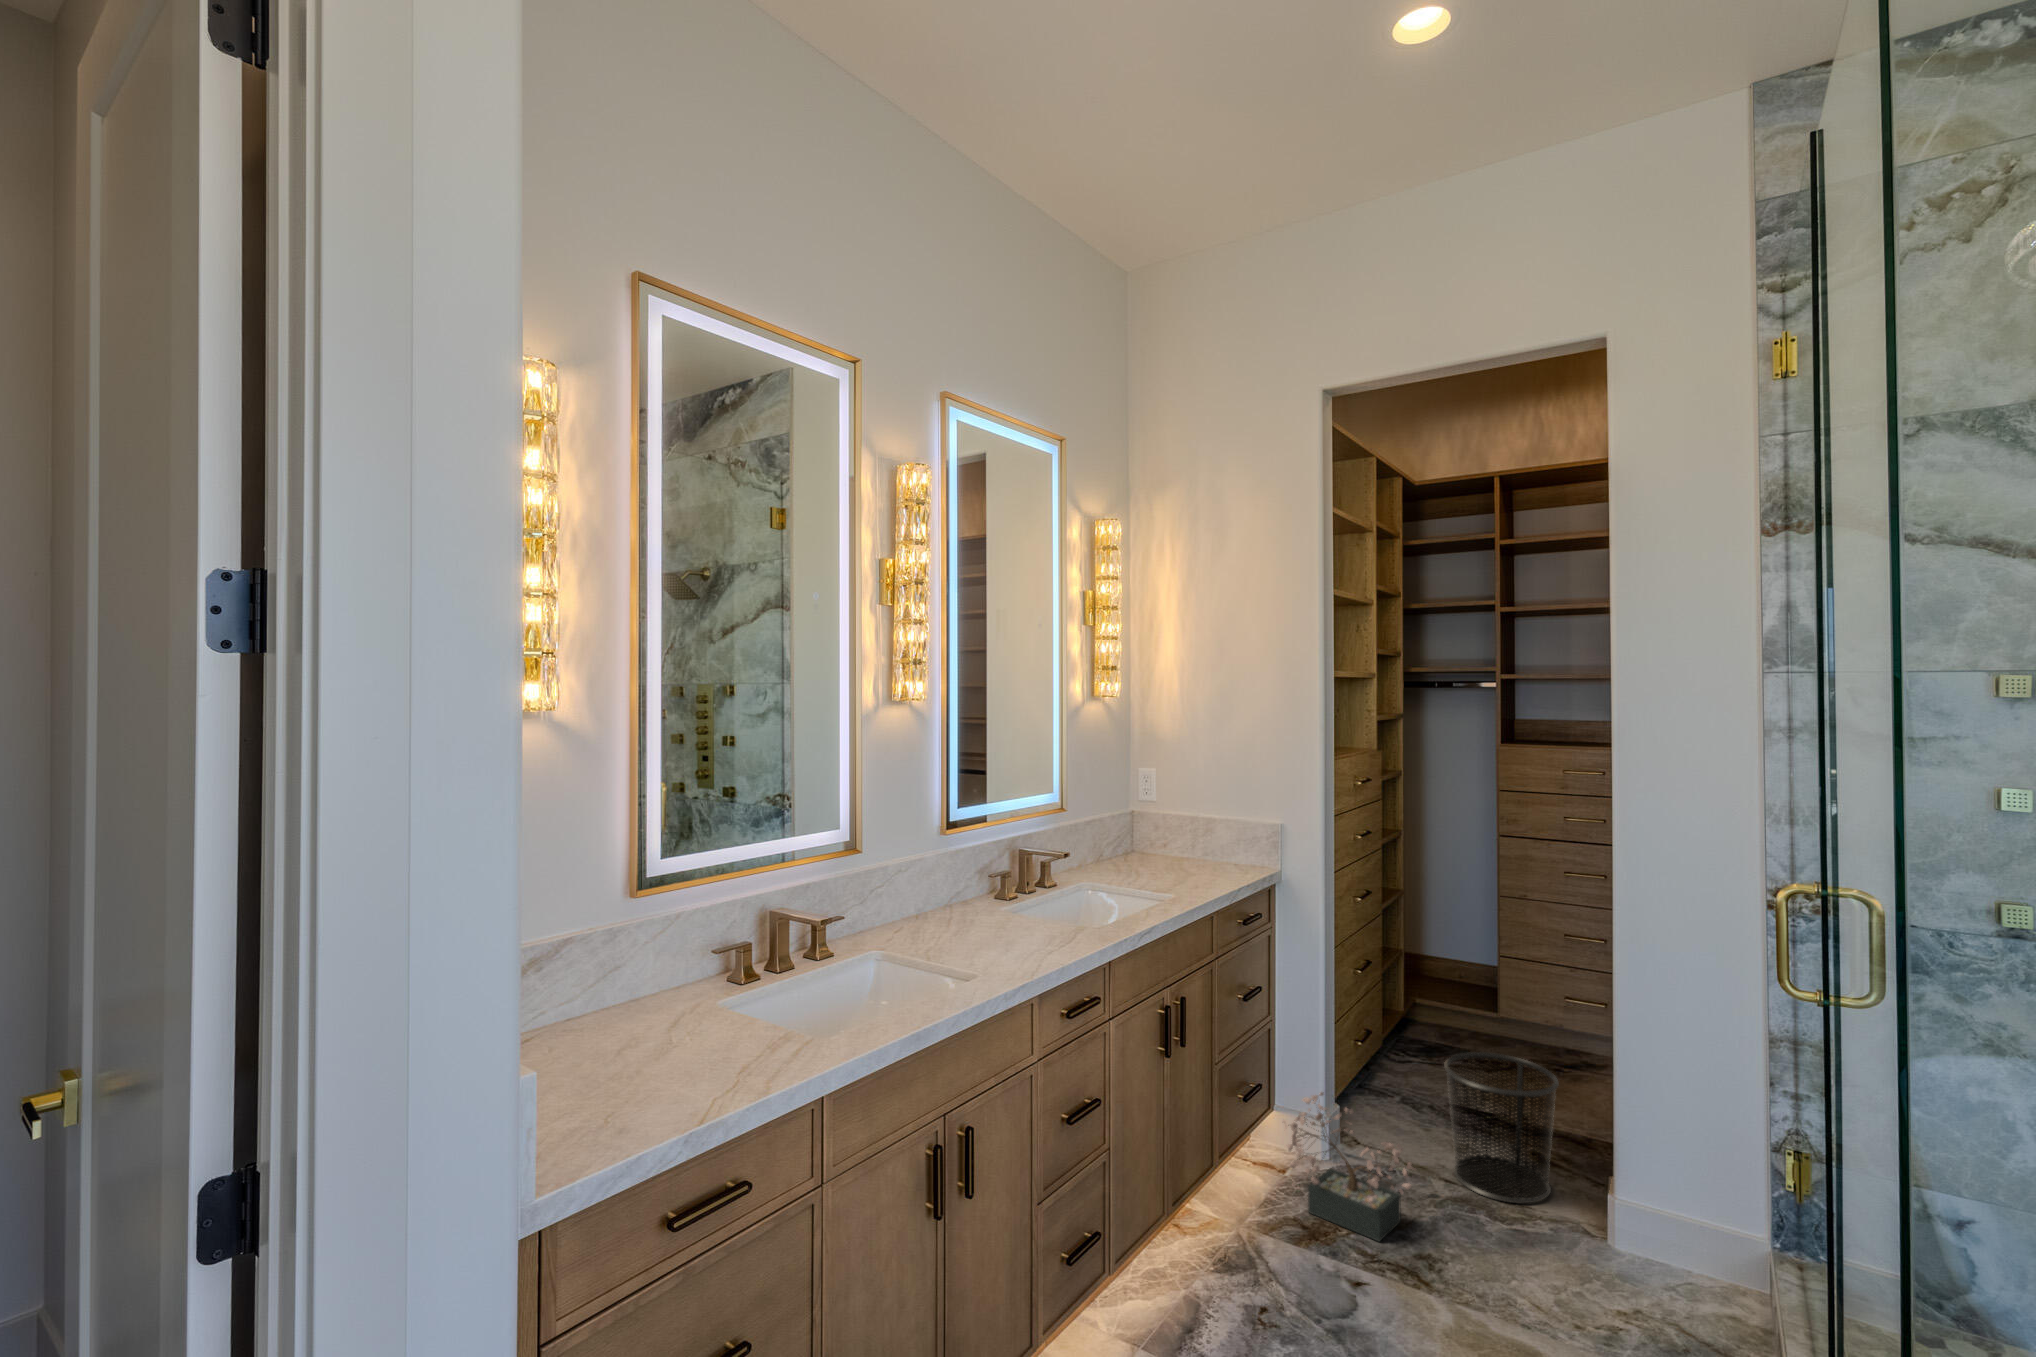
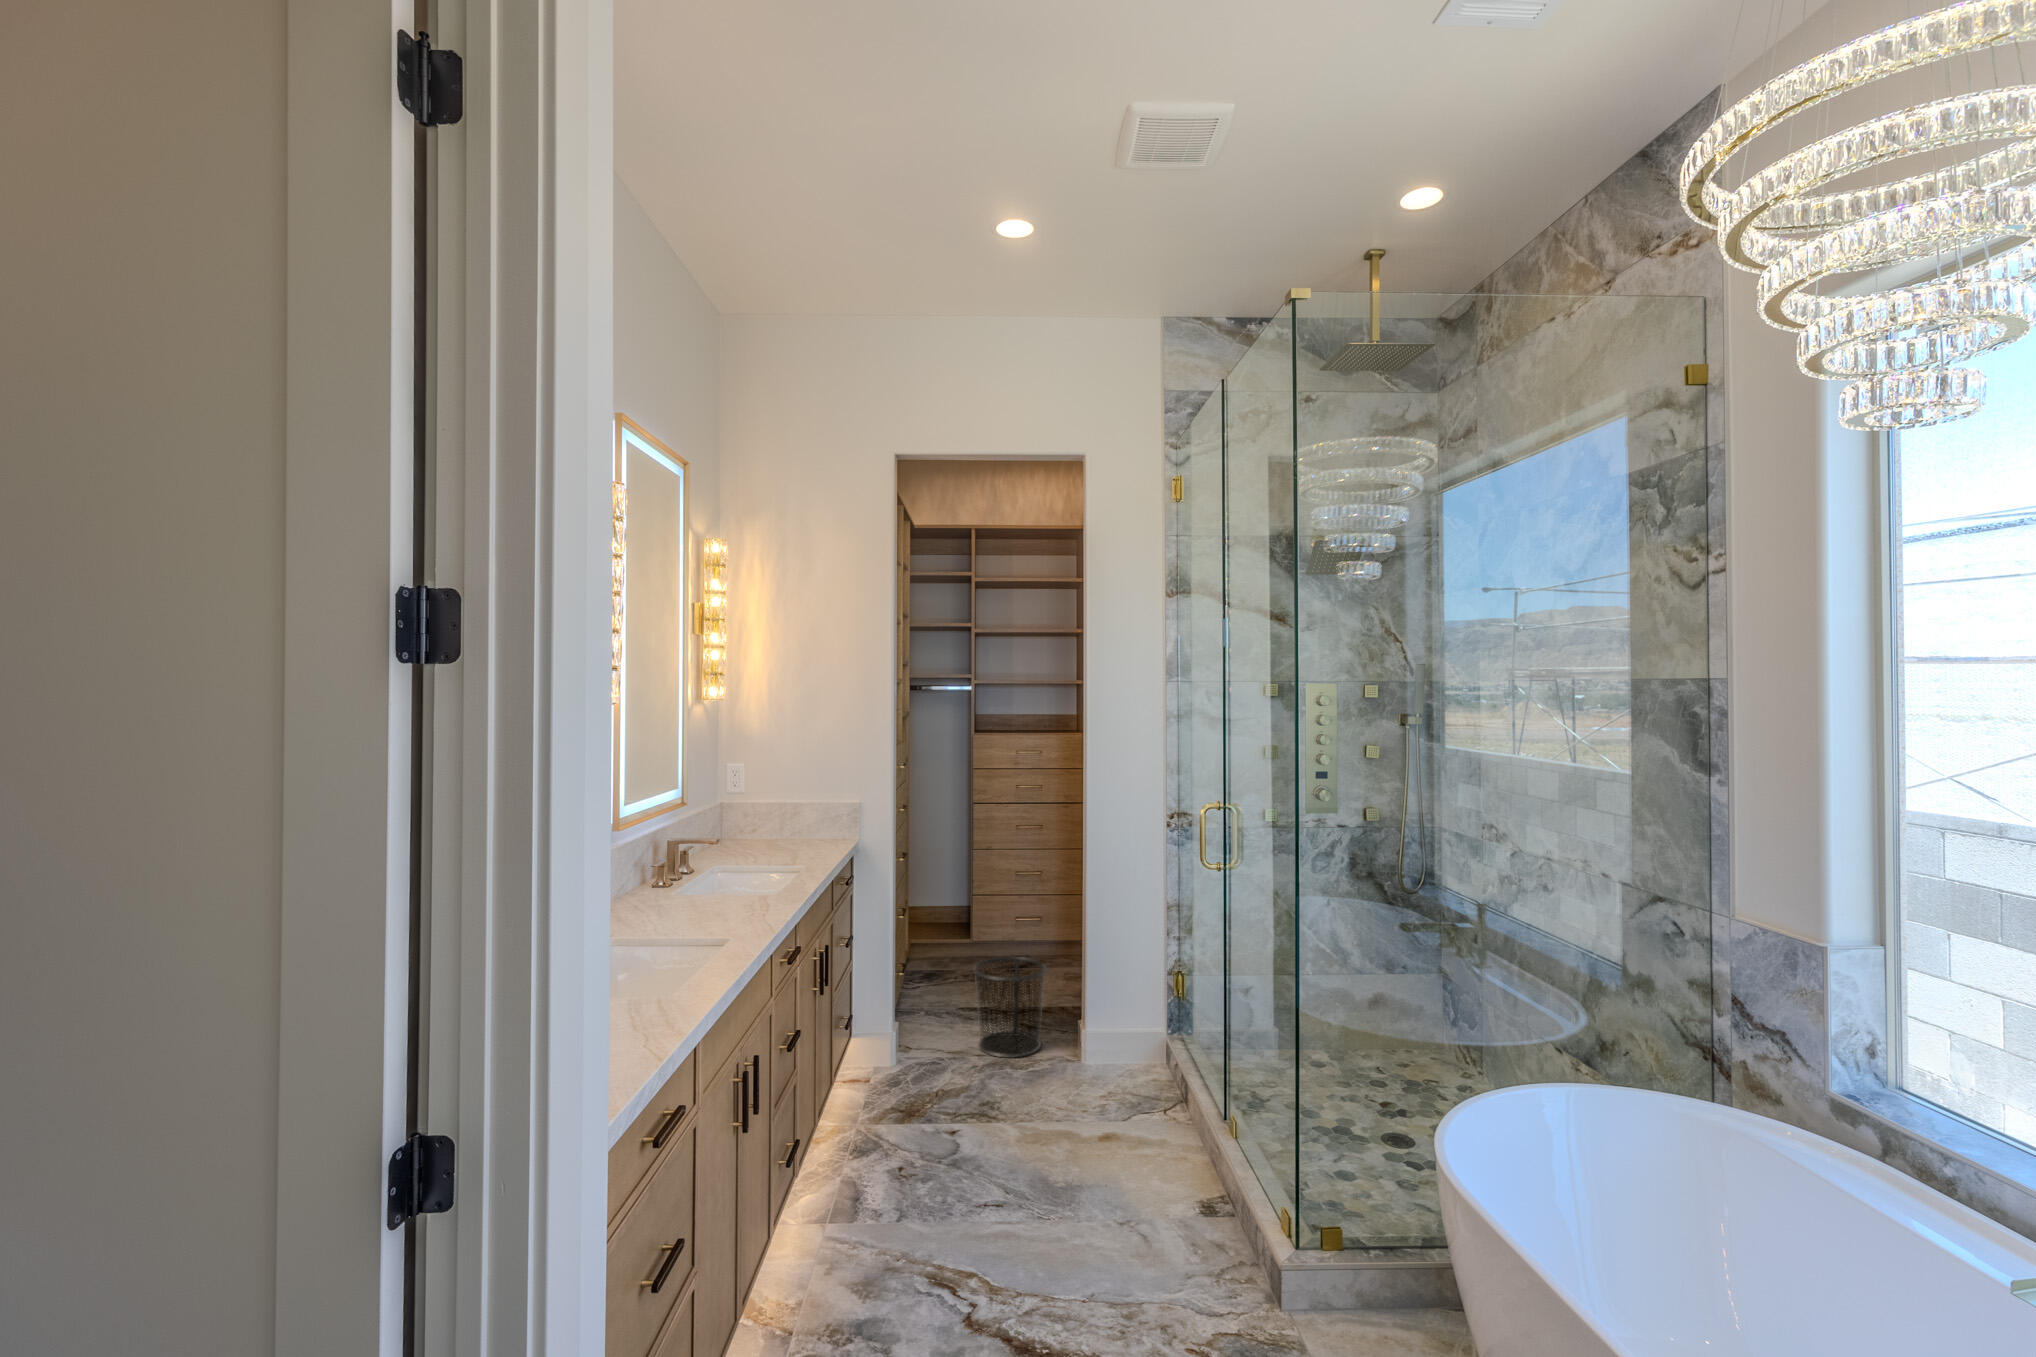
decorative plant: present [1283,1092,1416,1241] -> none [880,1007,975,1104]

